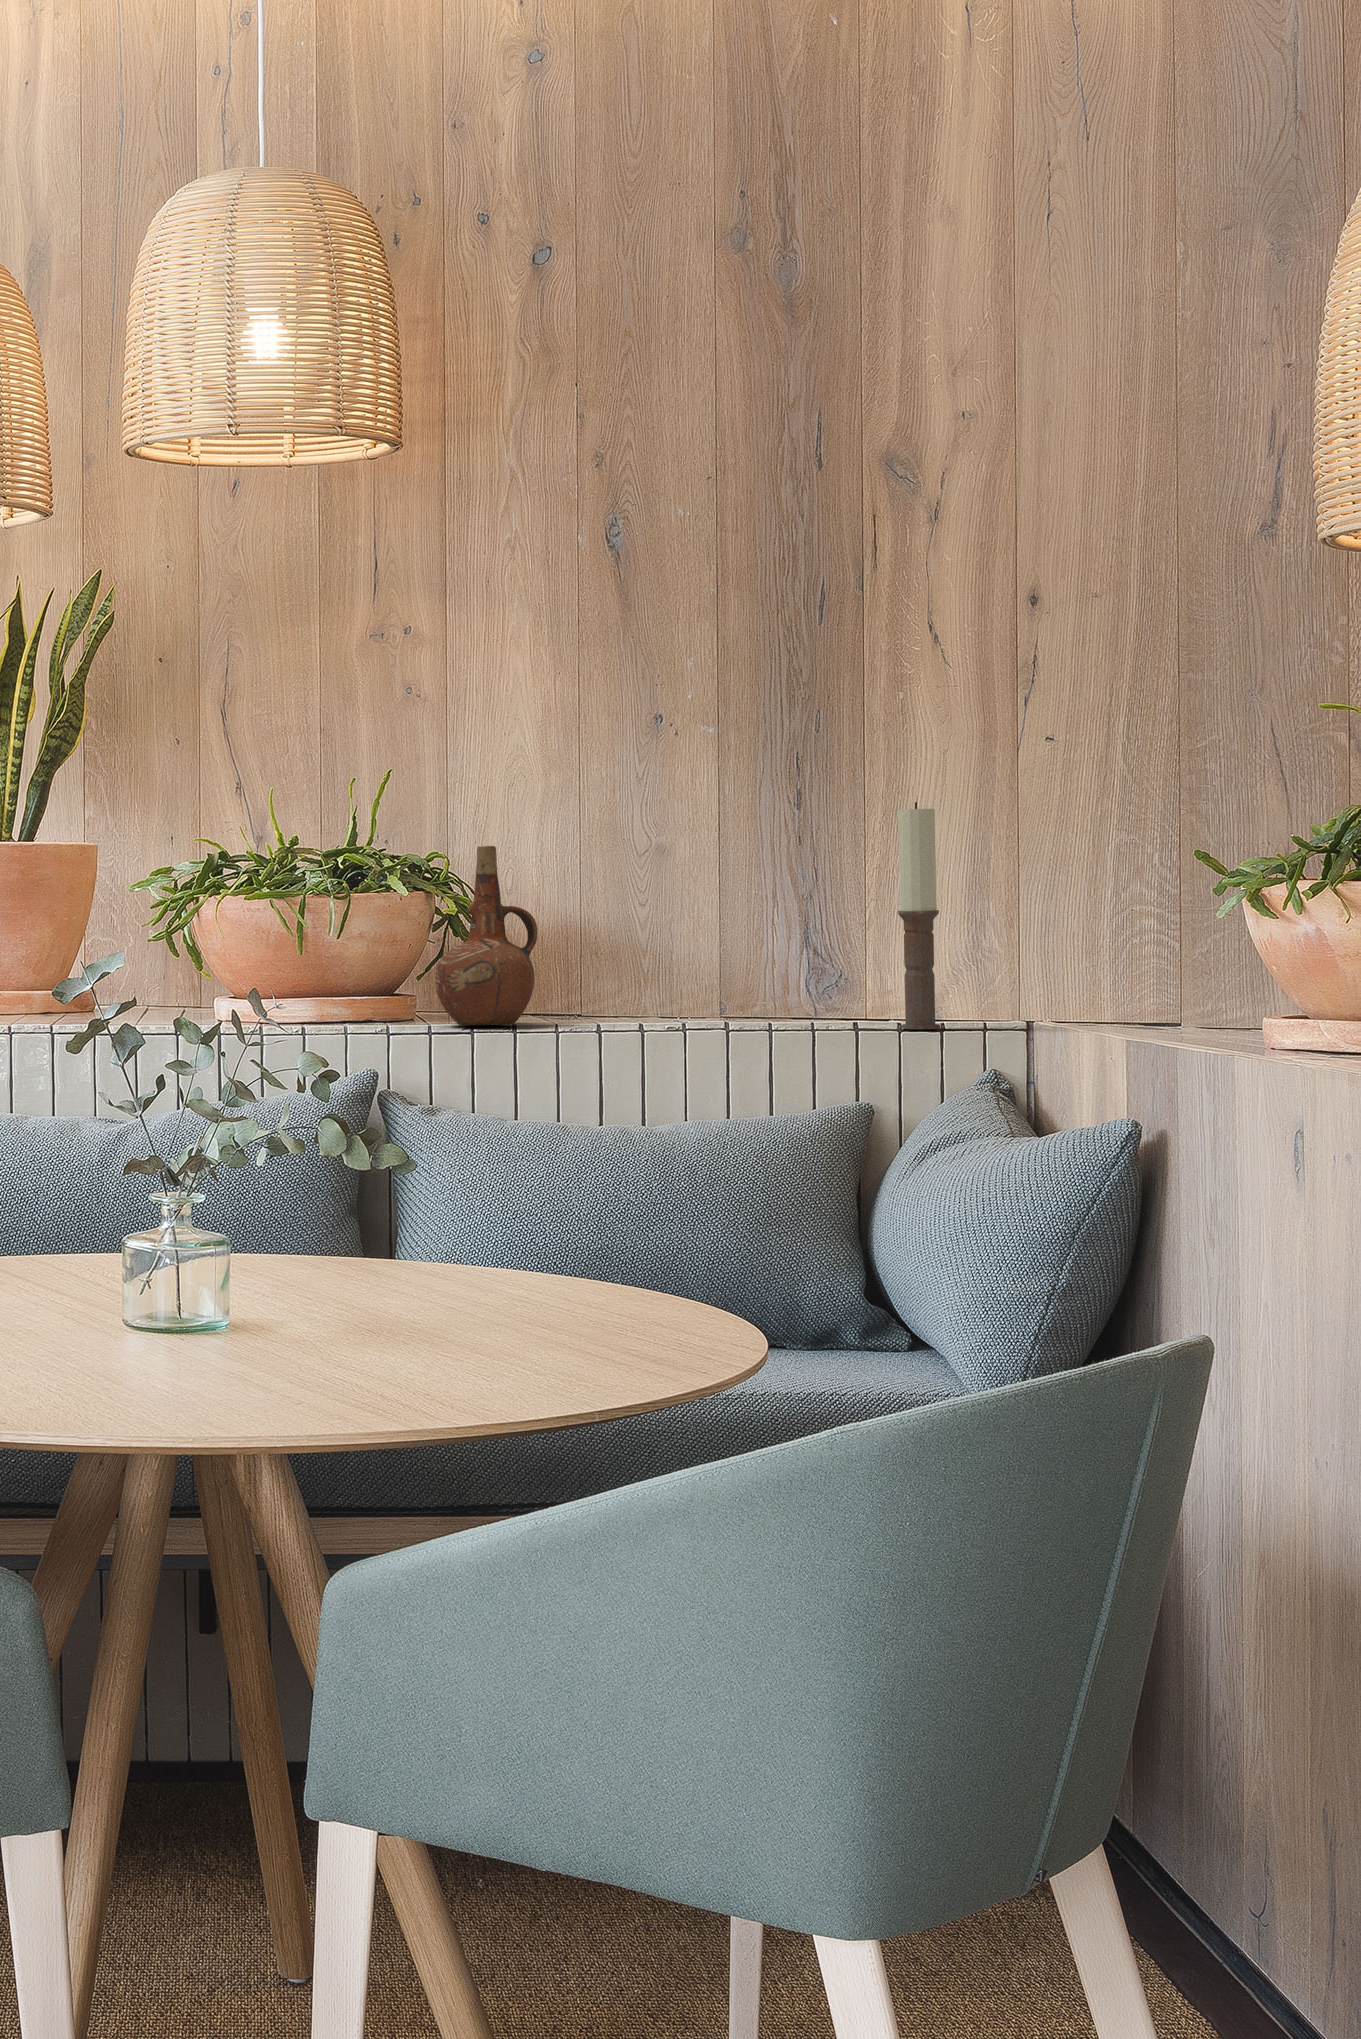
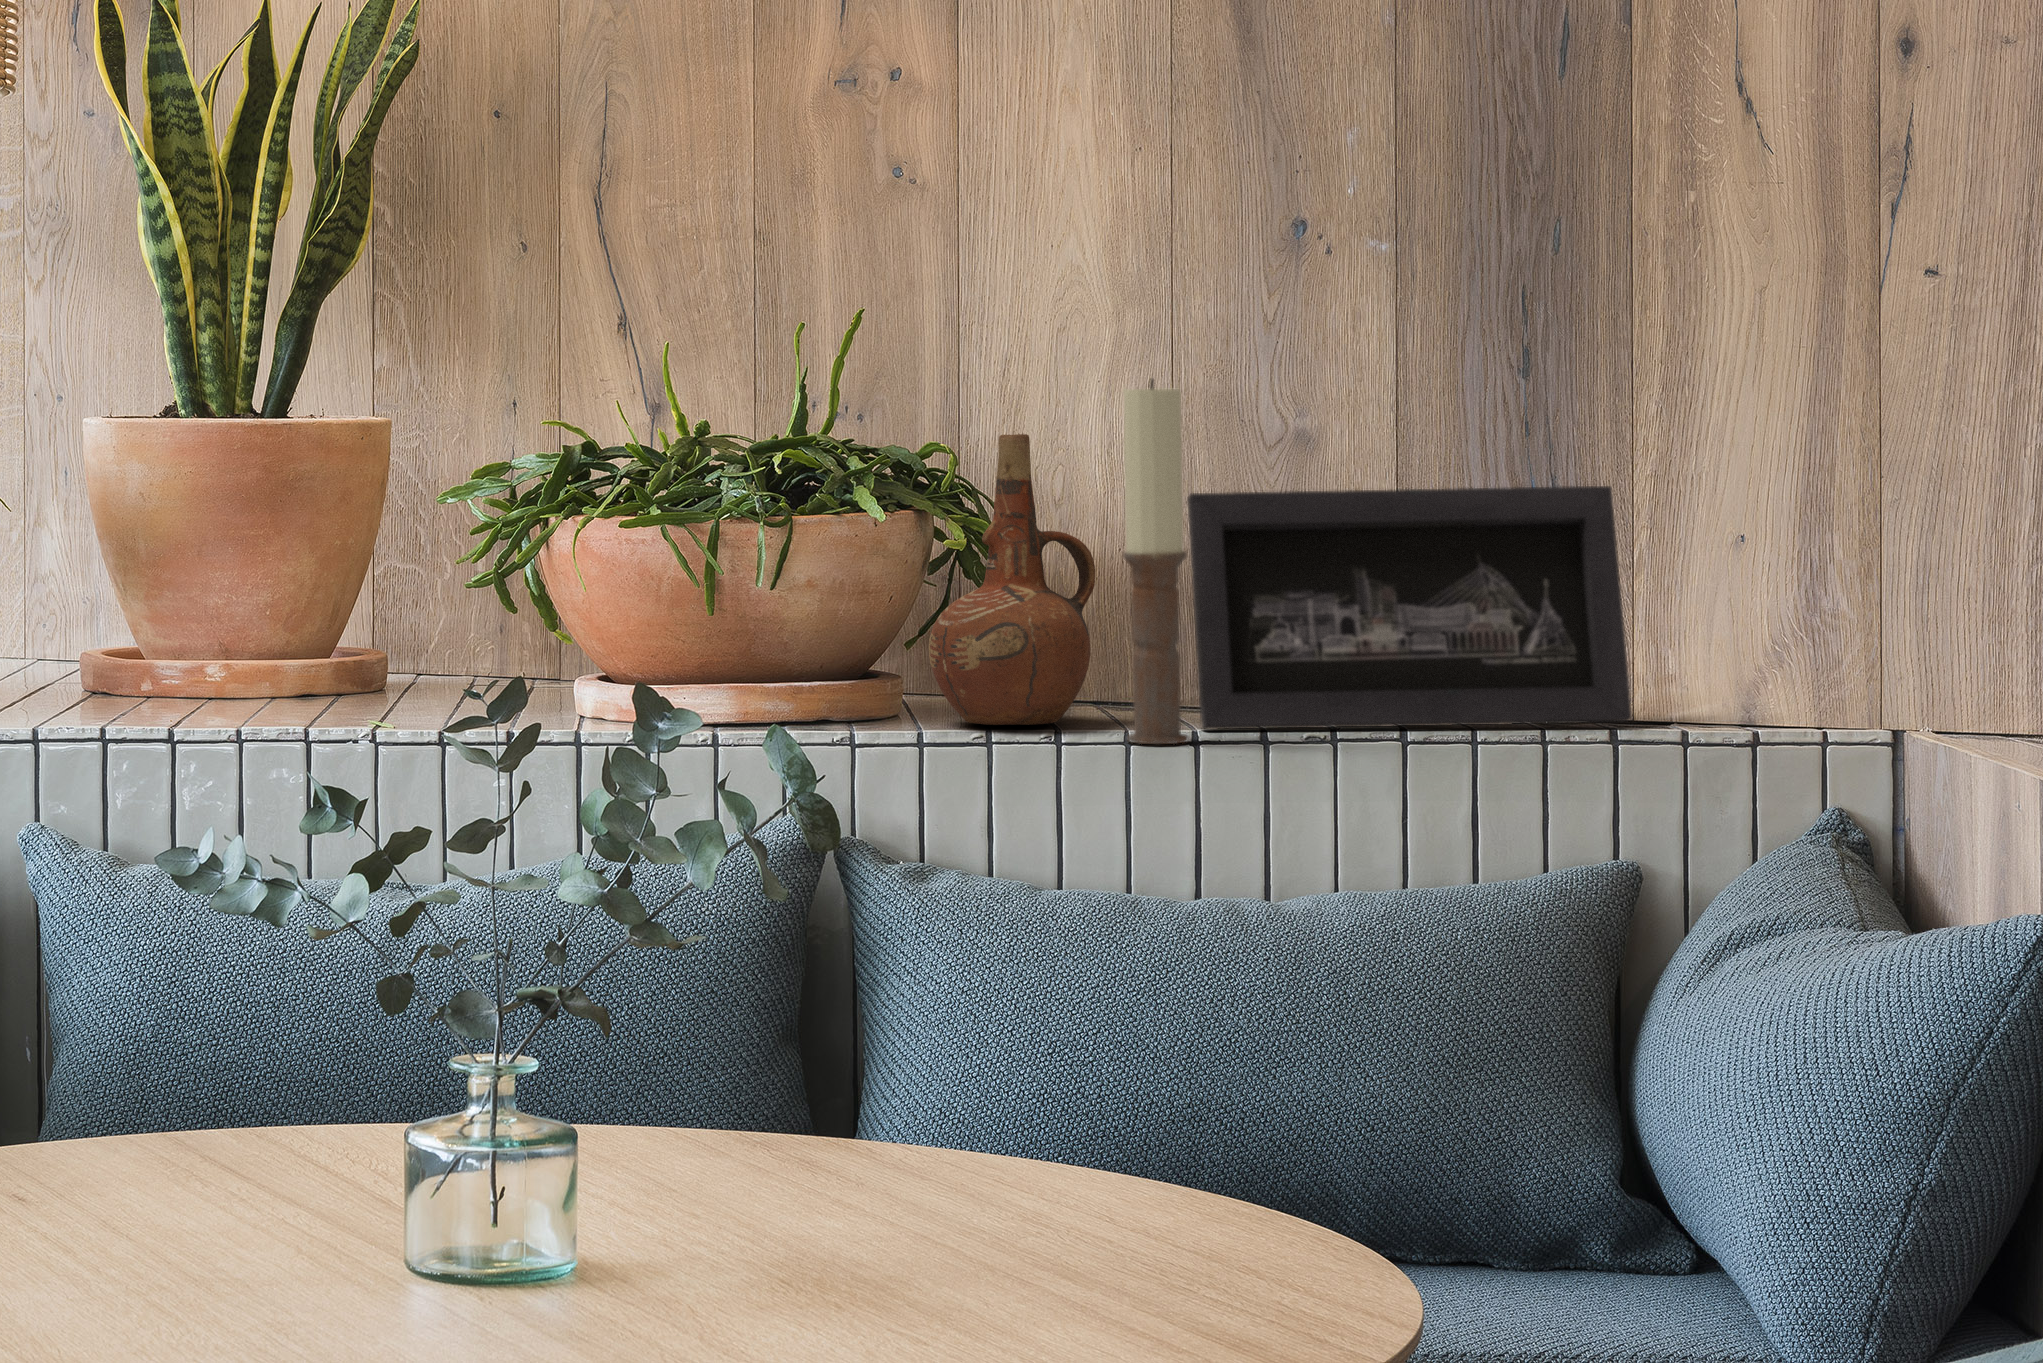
candle: present [898,802,940,1029] -> present [1123,379,1188,744]
picture frame: none [594,875,870,1027] -> present [1187,486,1632,730]

